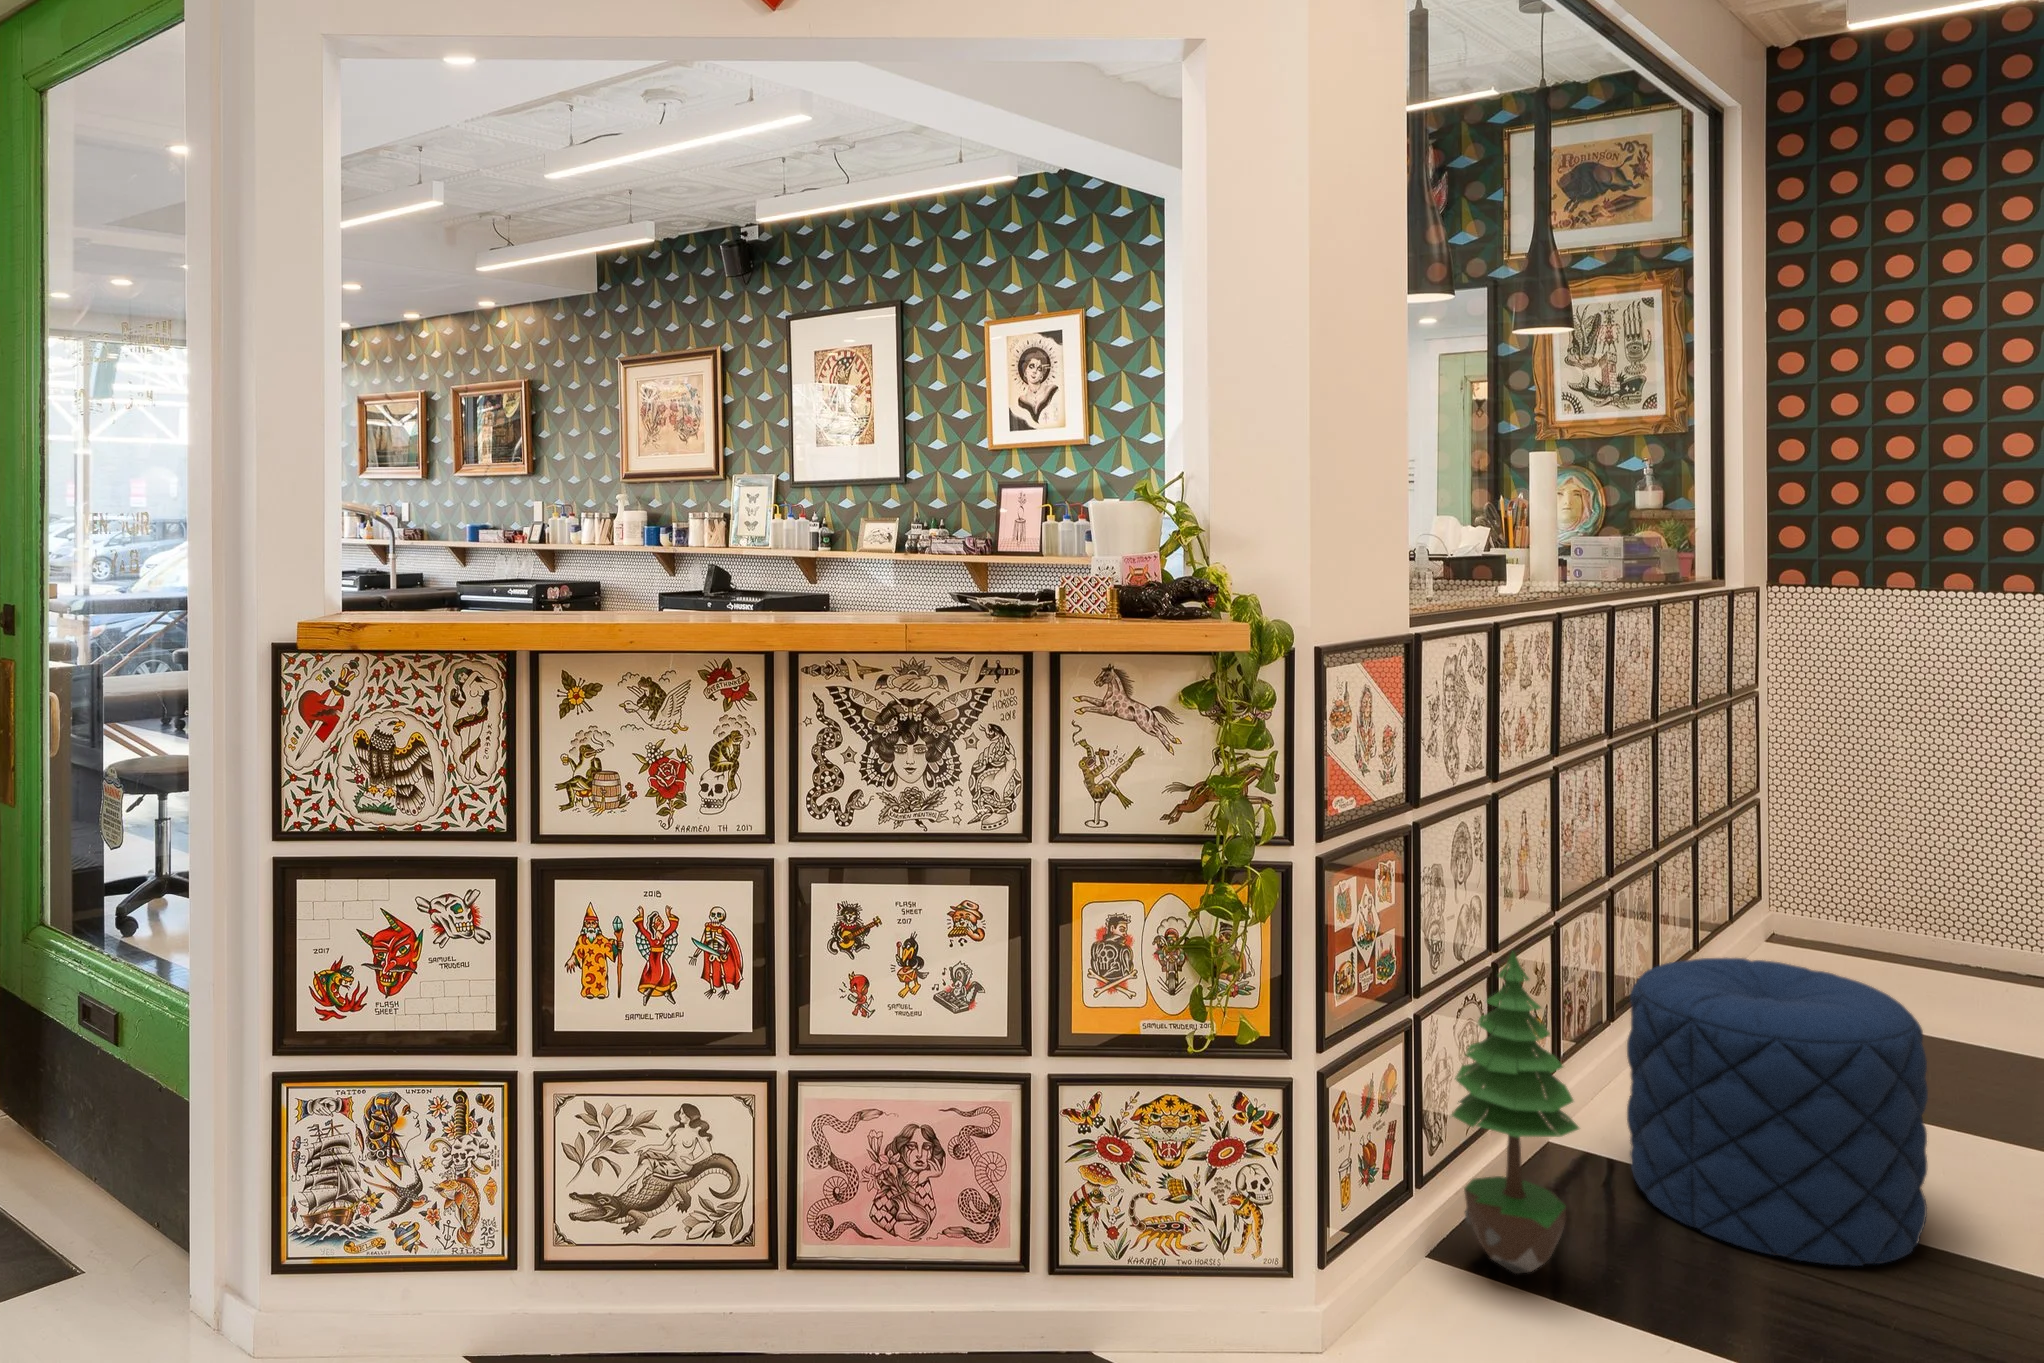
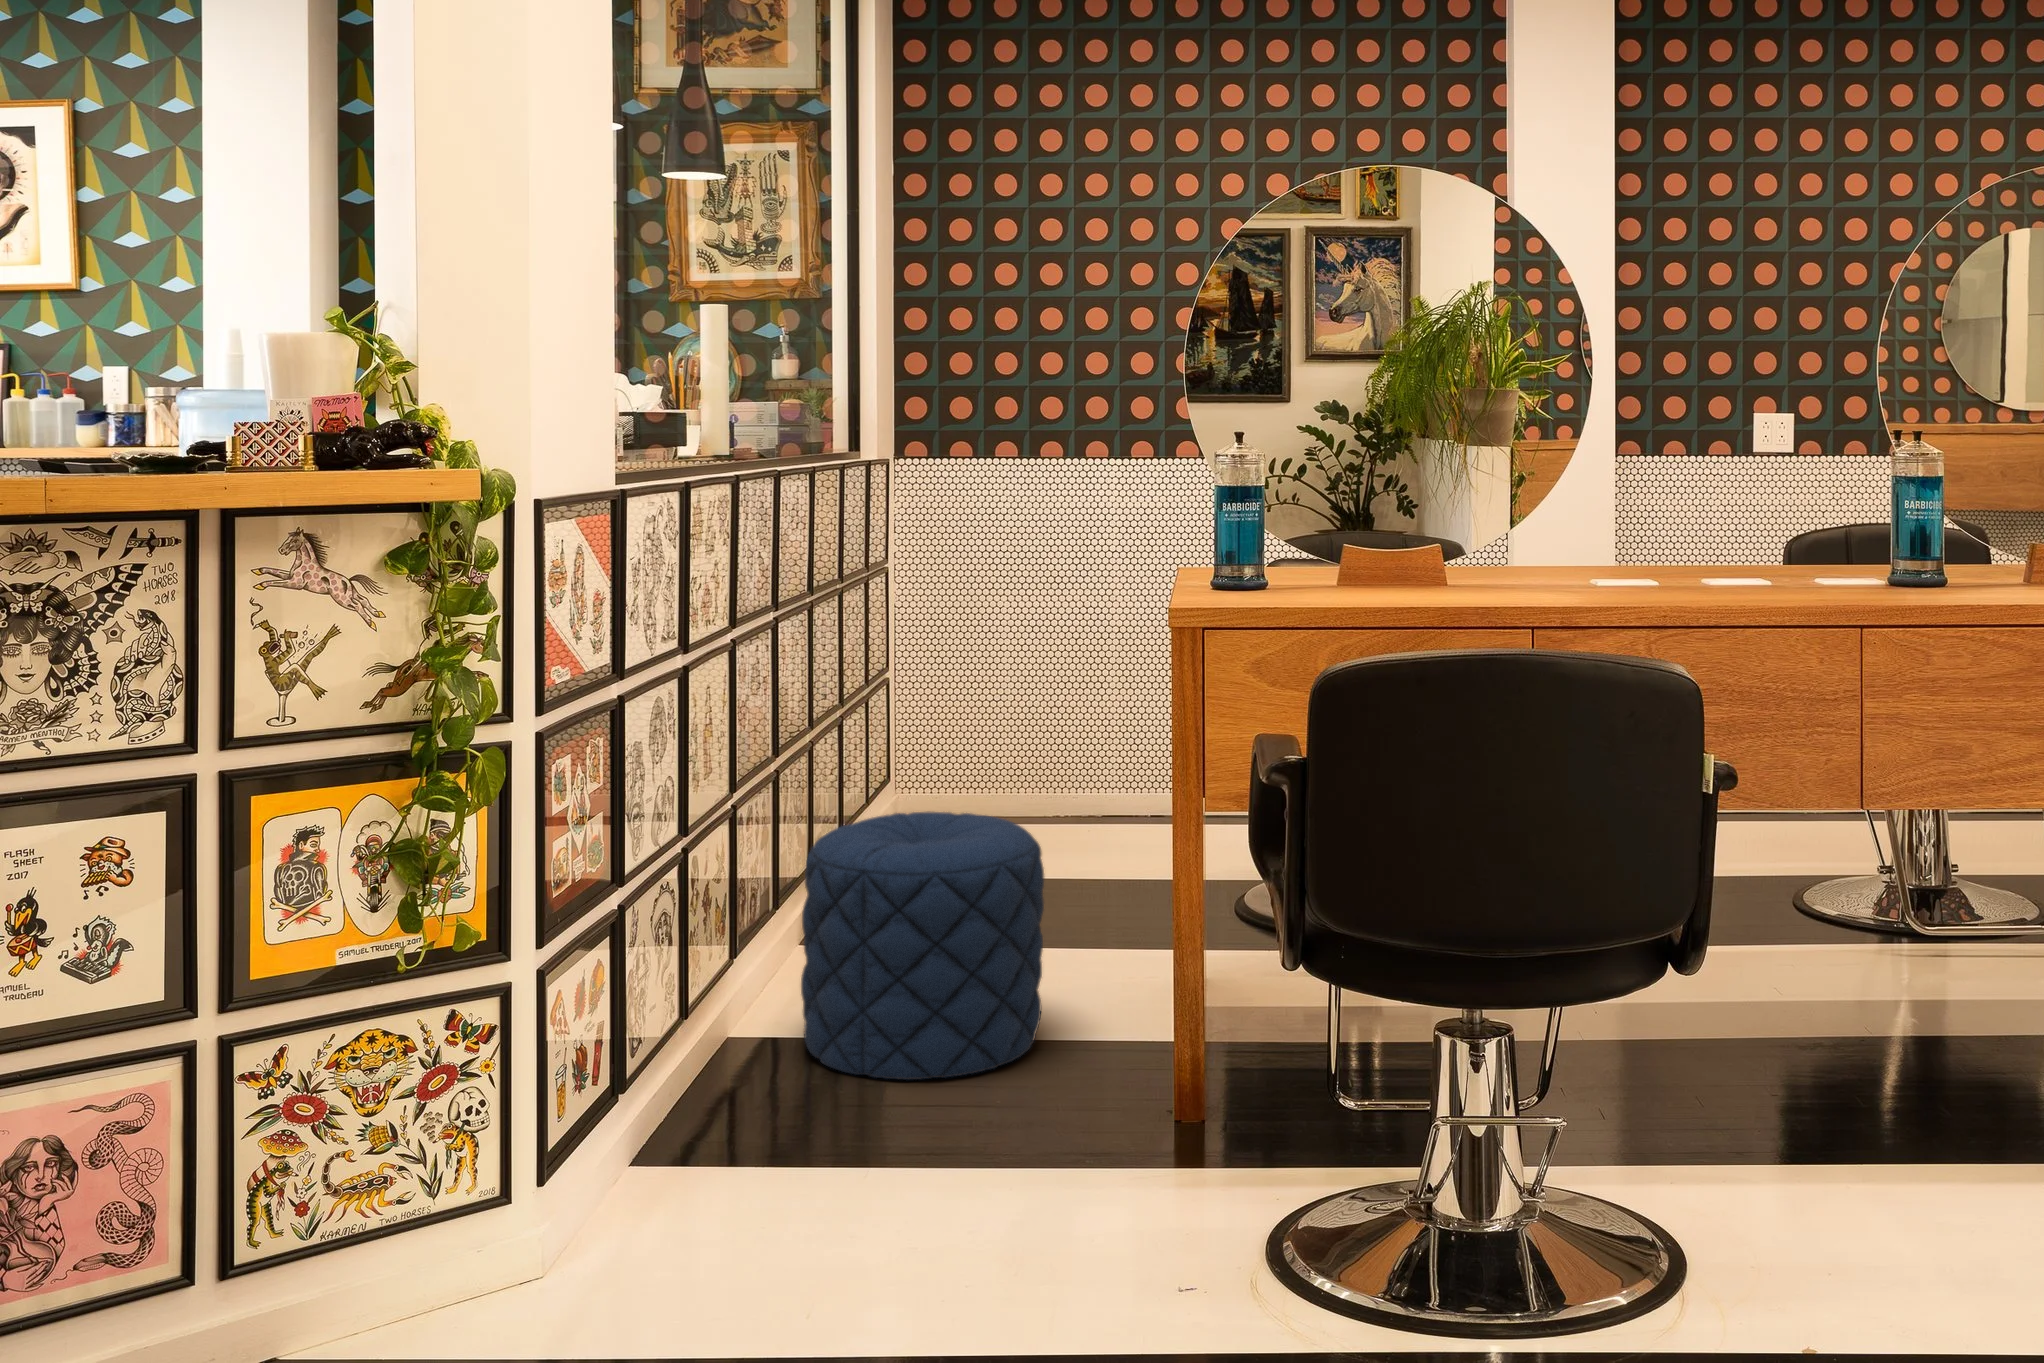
potted tree: present [1452,951,1579,1274] -> none [652,820,777,1155]

